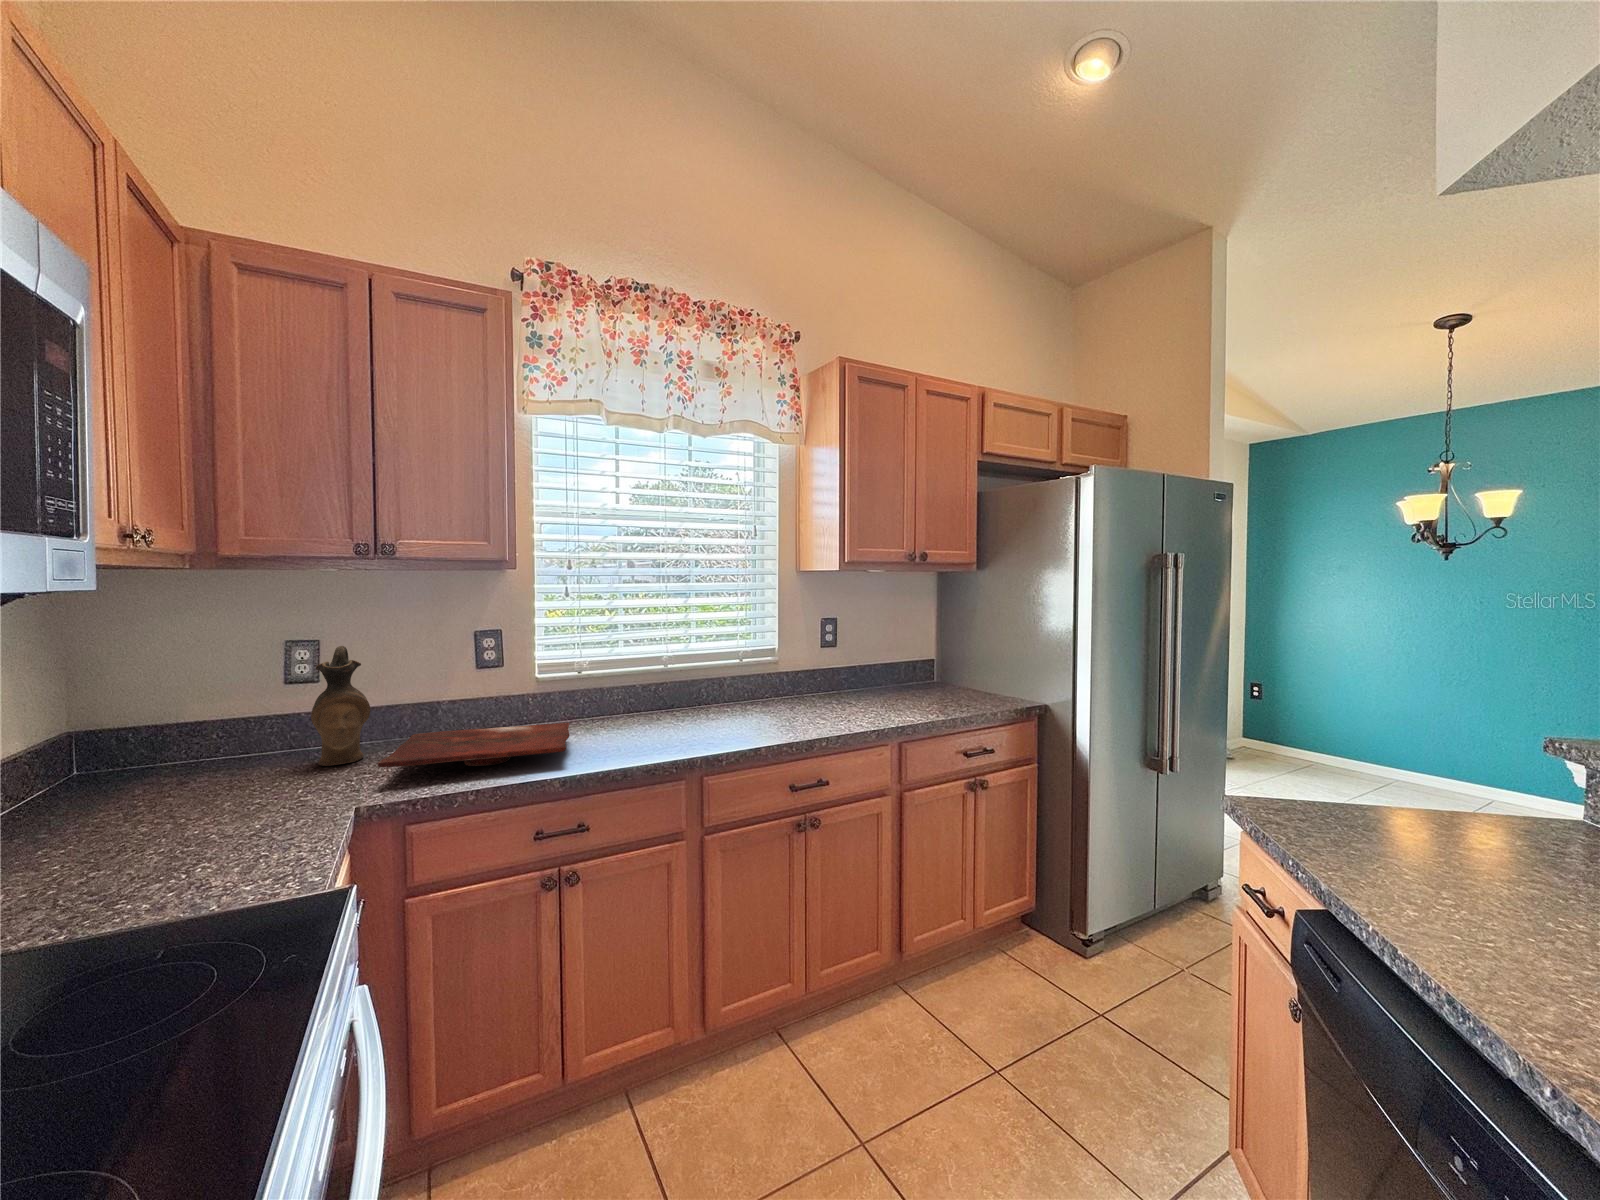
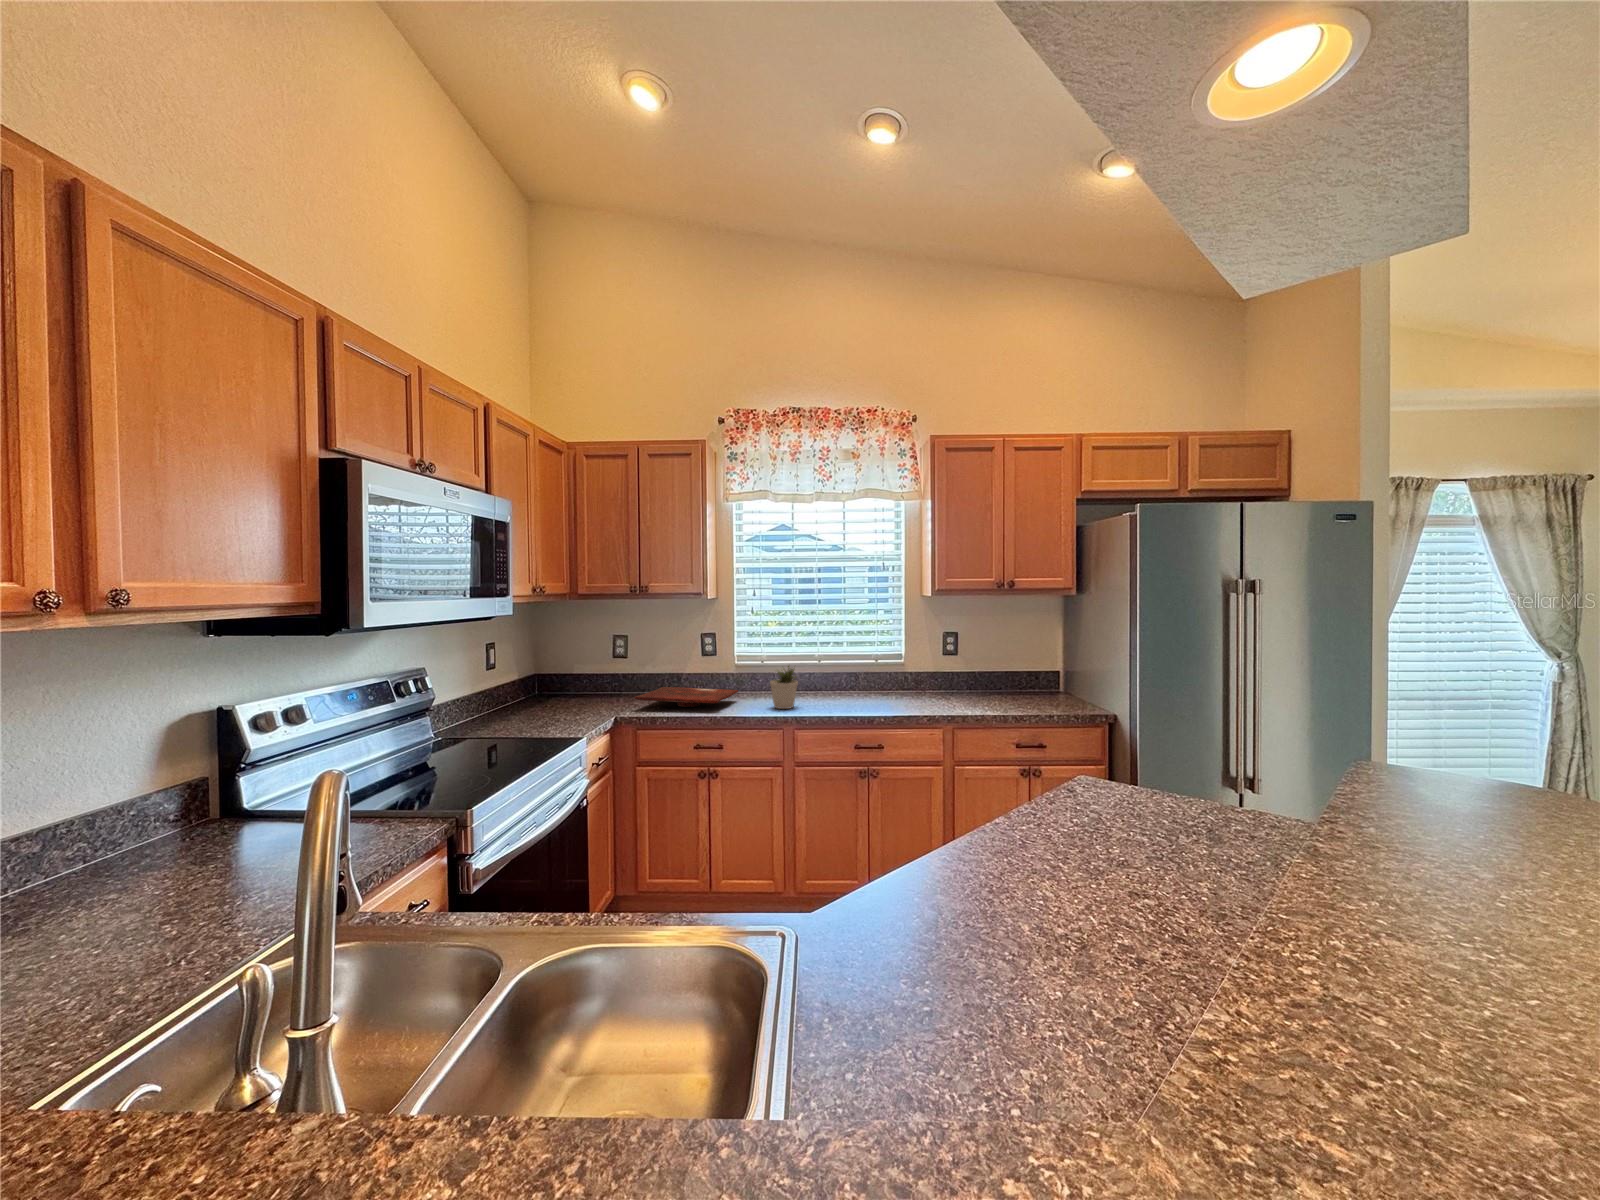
ceramic pitcher: present [311,646,370,766] -> none [620,637,645,699]
potted plant: none [643,671,690,745] -> present [770,666,798,709]

